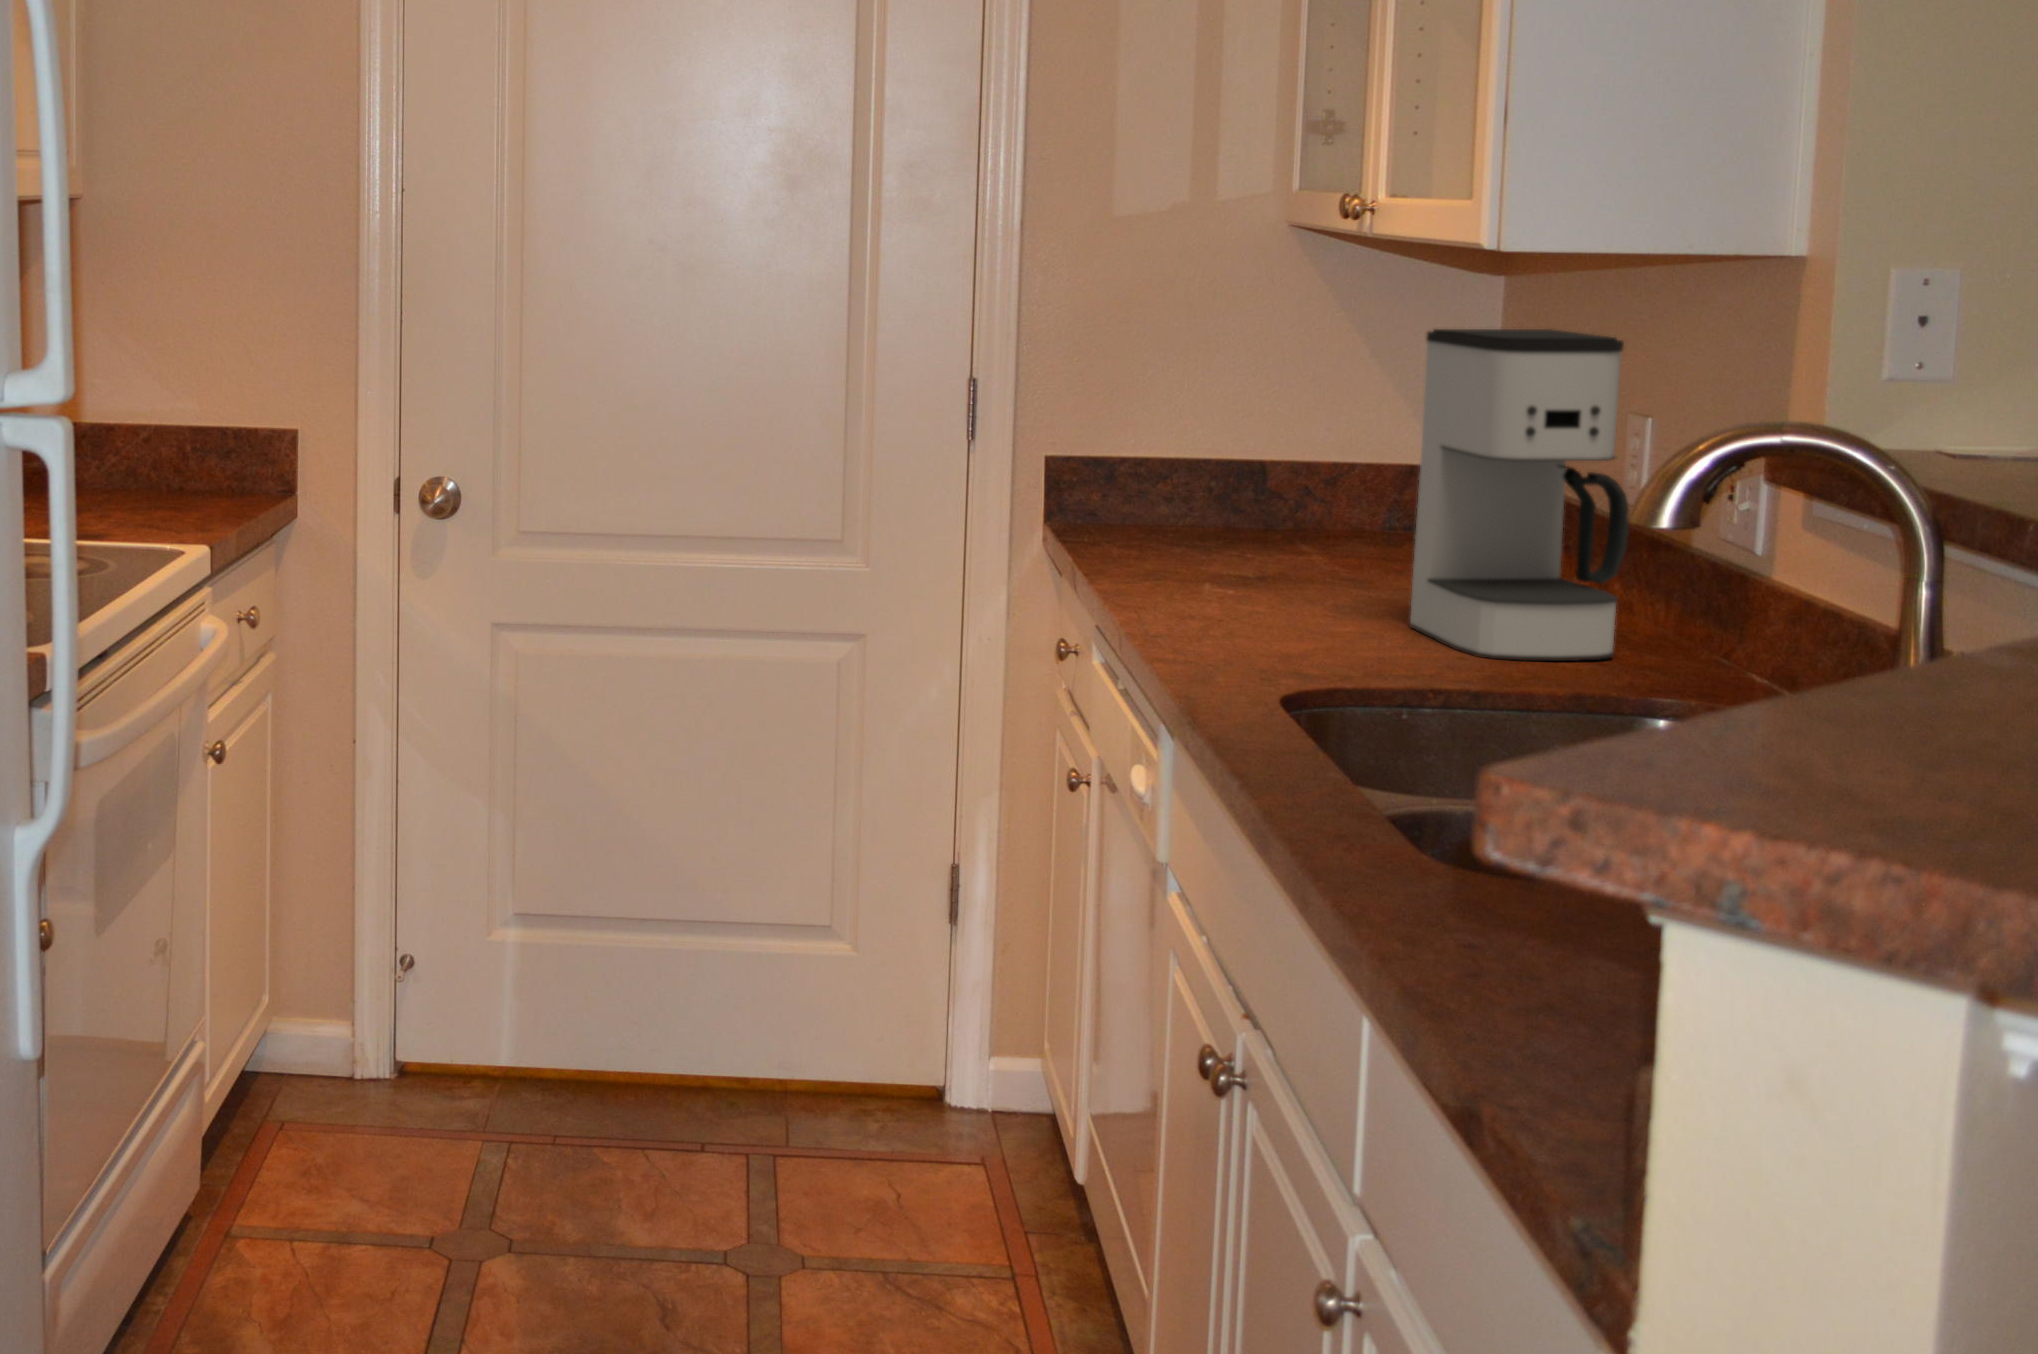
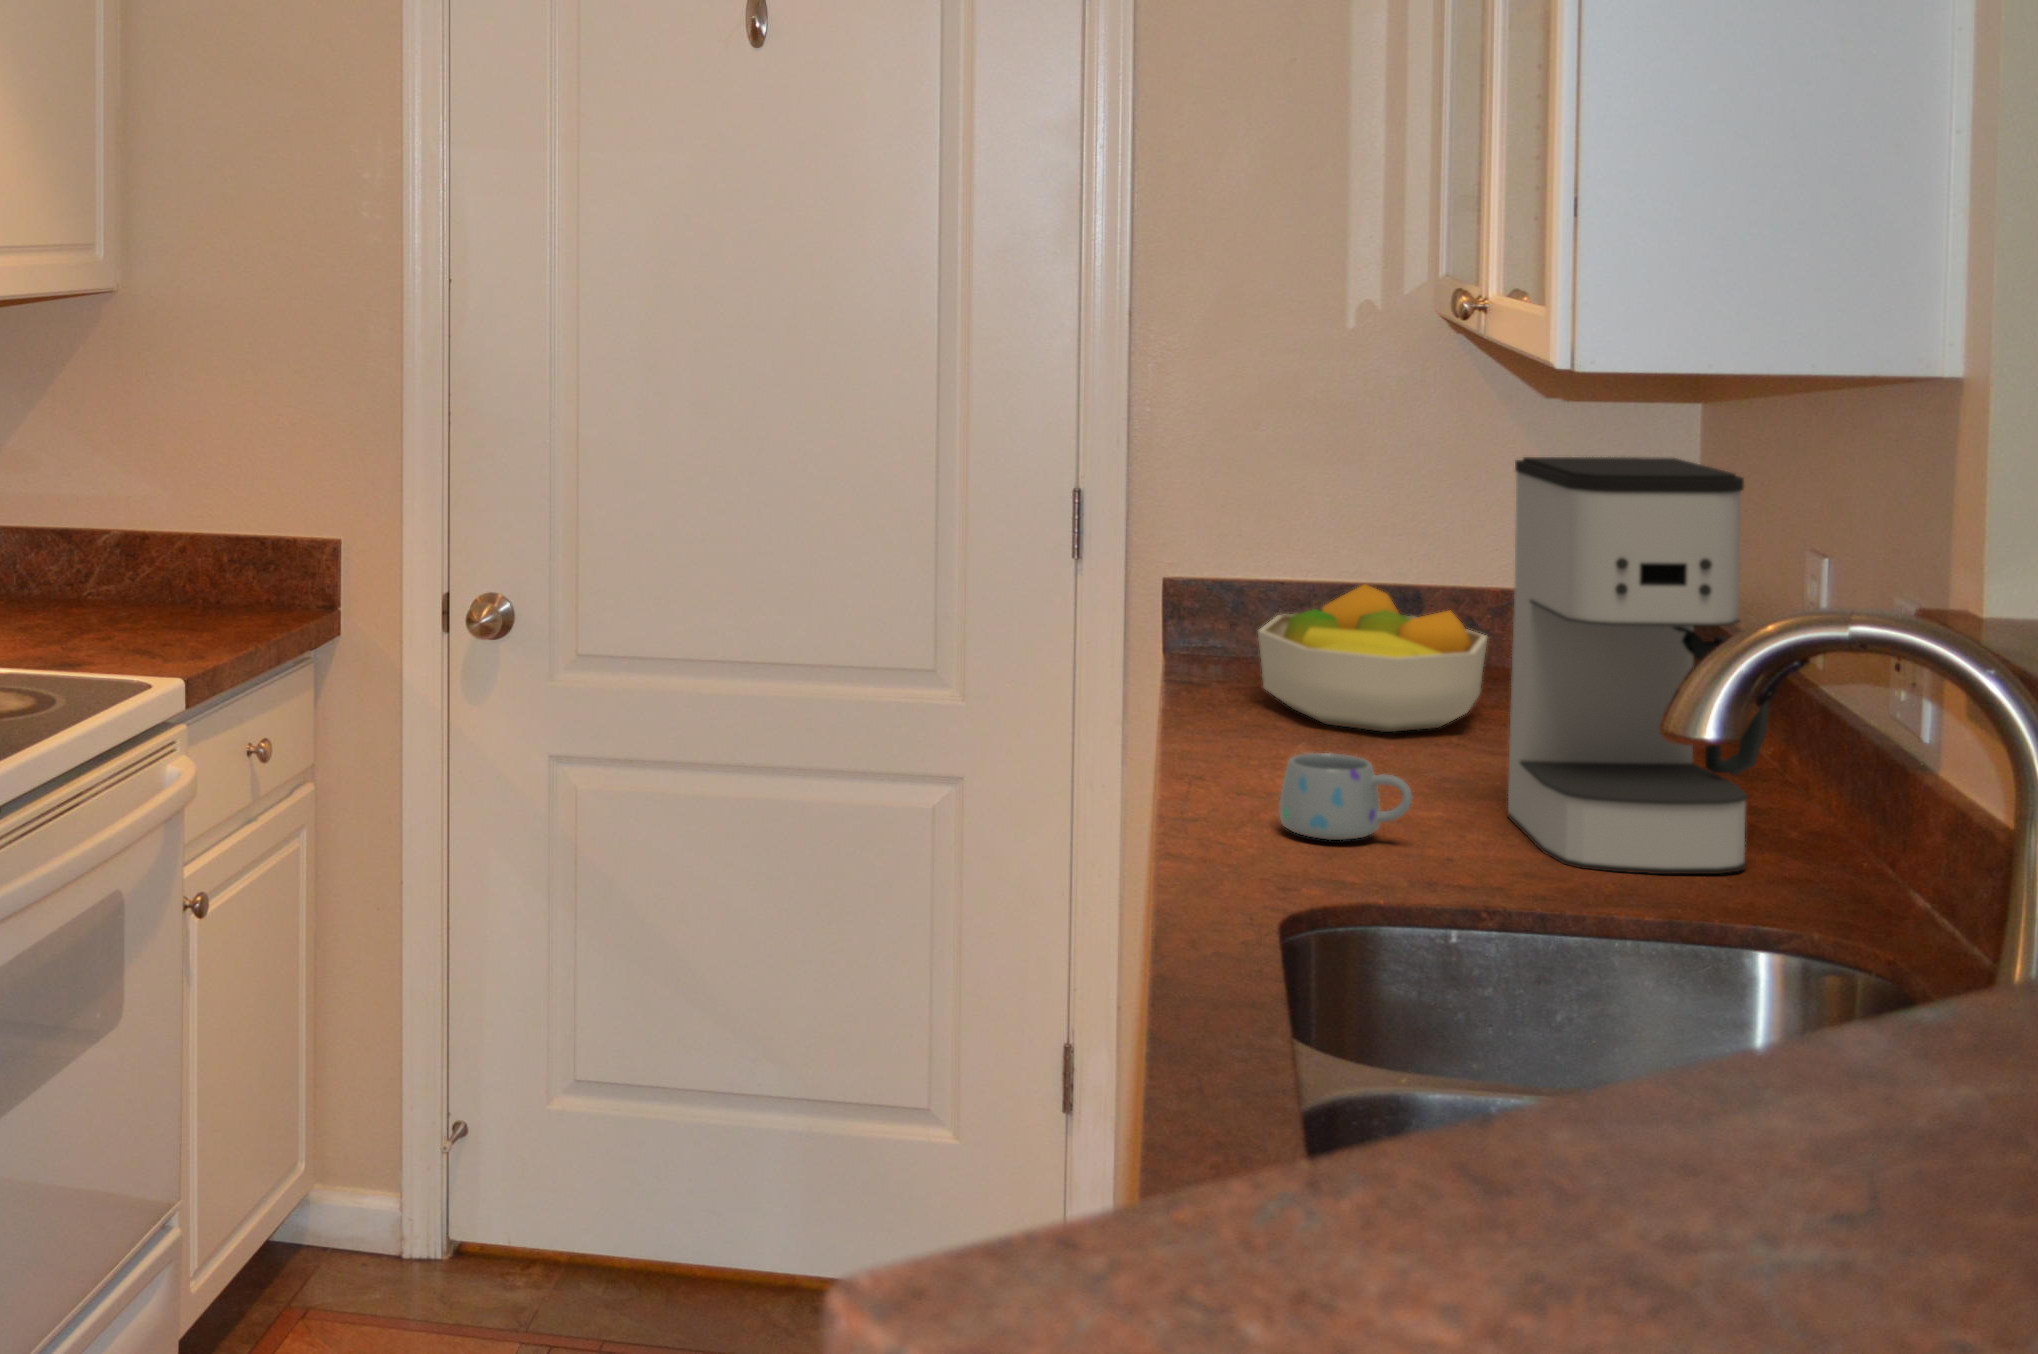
fruit bowl: none [1154,453,1344,573] -> present [1258,584,1488,732]
mug: none [1244,575,1357,644] -> present [1279,753,1412,840]

